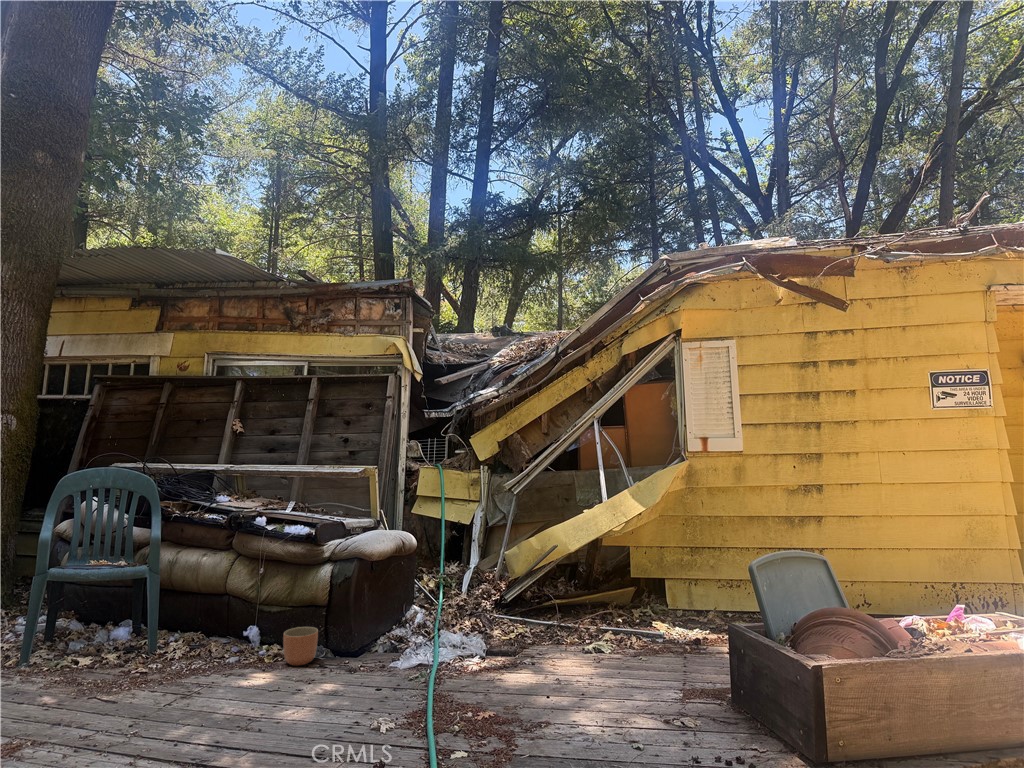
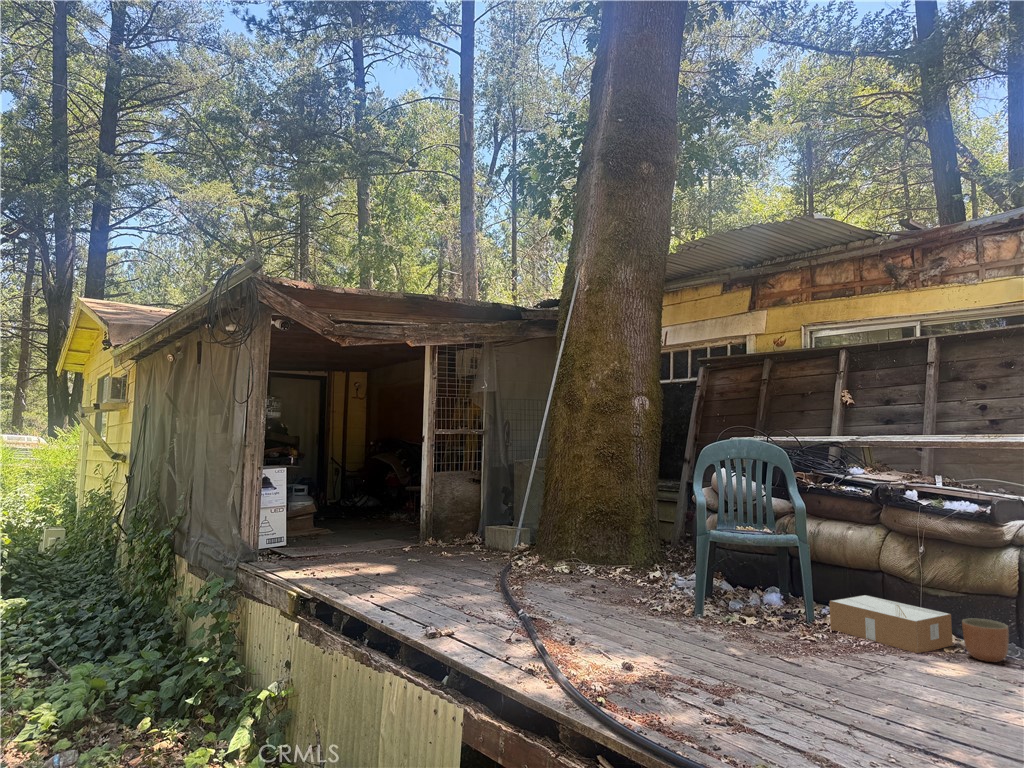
cardboard box: none [168,620,279,673] -> present [829,595,953,653]

